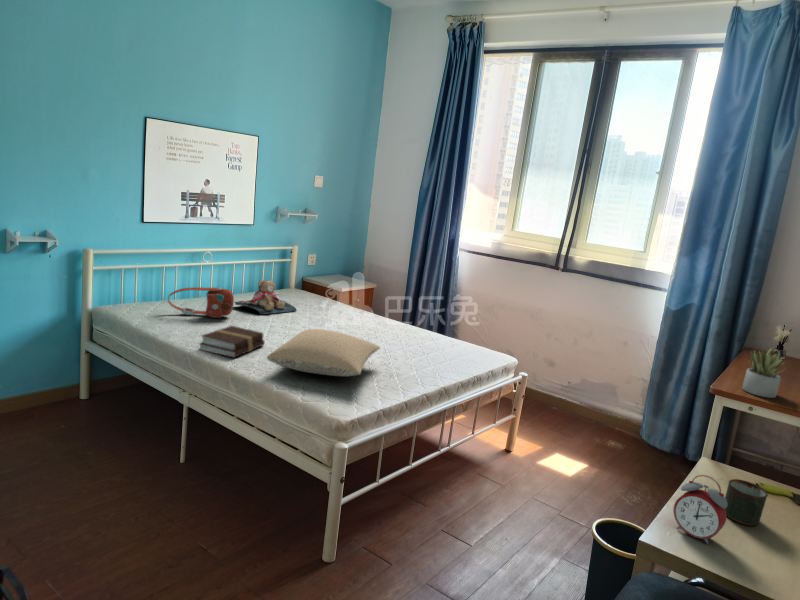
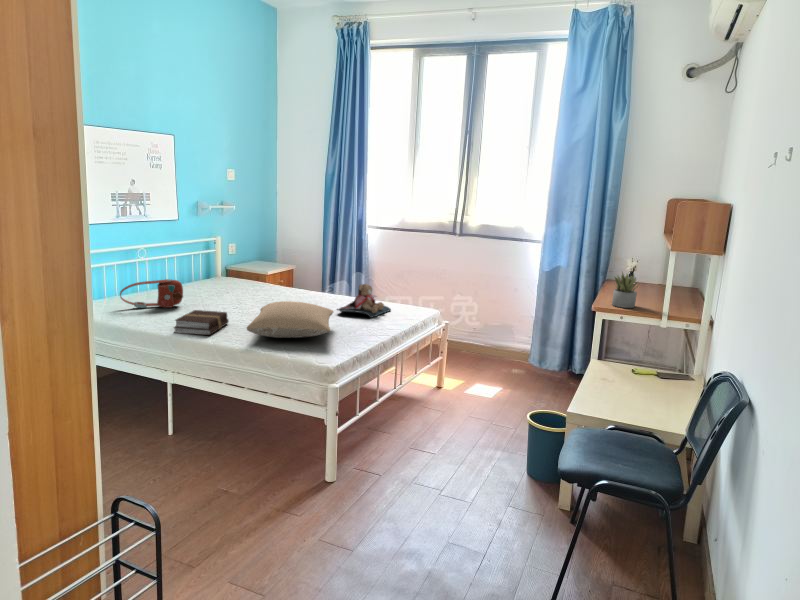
teddy bear: present [234,280,297,315] -> present [337,284,391,318]
alarm clock: present [673,475,727,543] -> none [585,356,619,401]
mug: present [725,479,768,525] -> none [614,360,642,388]

